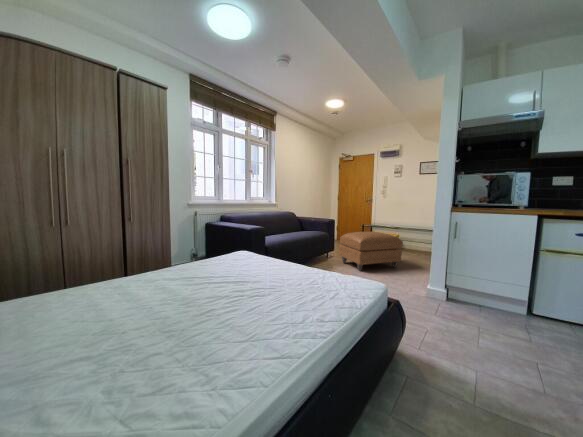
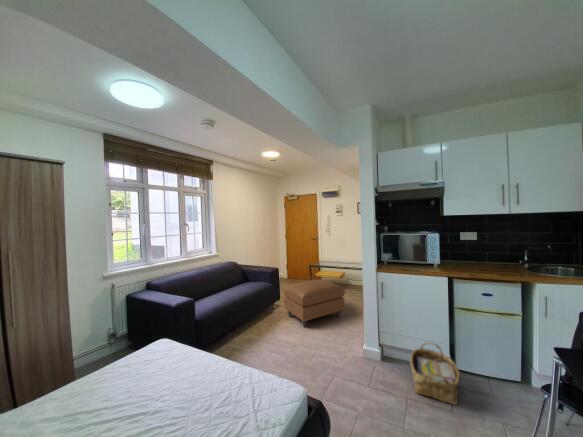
woven basket: none [482,282,543,337] -> present [410,342,460,405]

